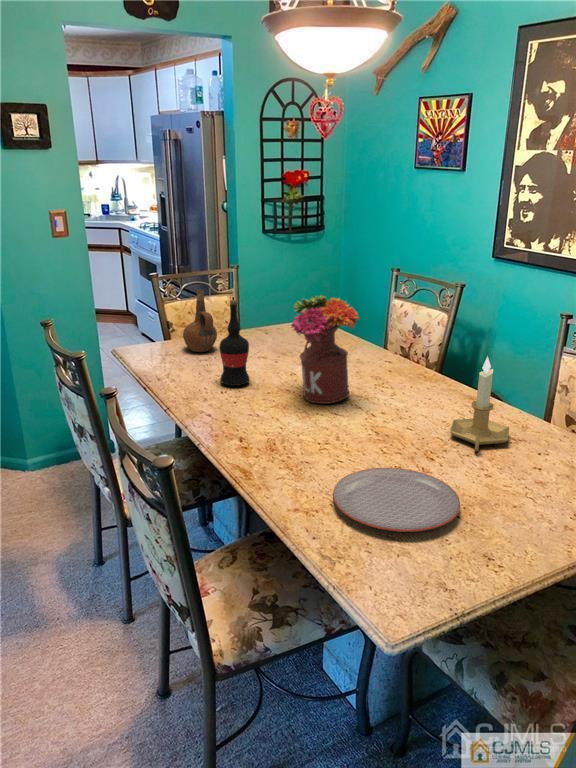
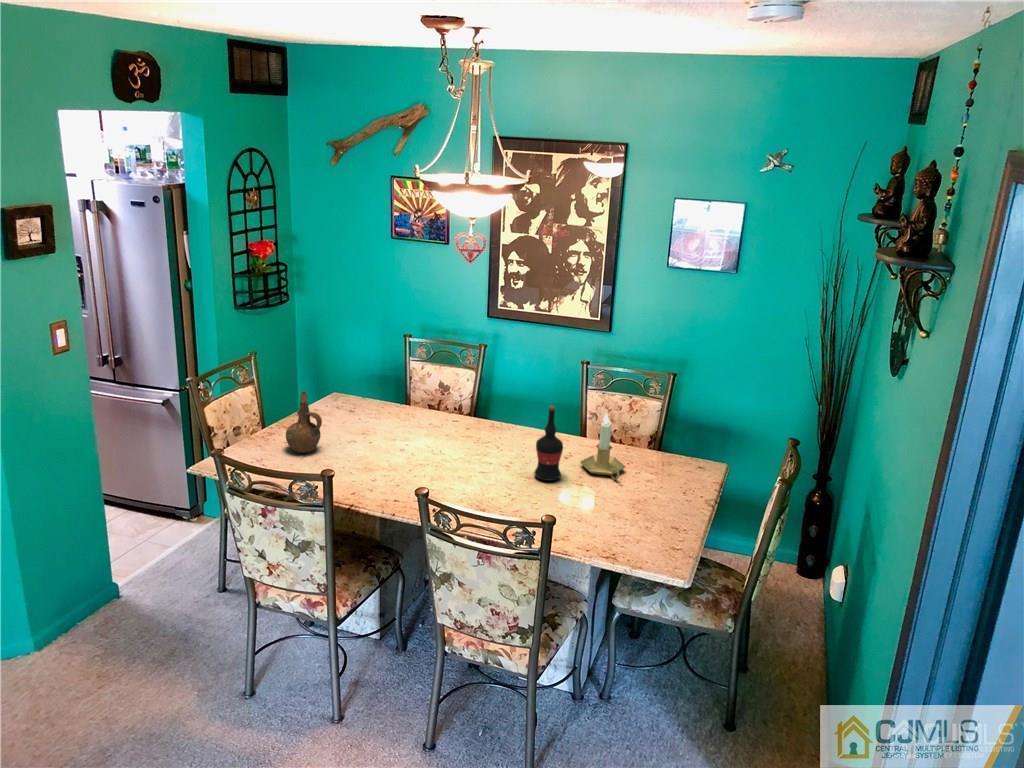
flower arrangement: present [291,295,359,403] -> none [440,385,505,474]
wine bottle: present [219,300,249,386] -> present [534,406,563,481]
plate: present [333,468,460,532] -> none [582,504,669,546]

